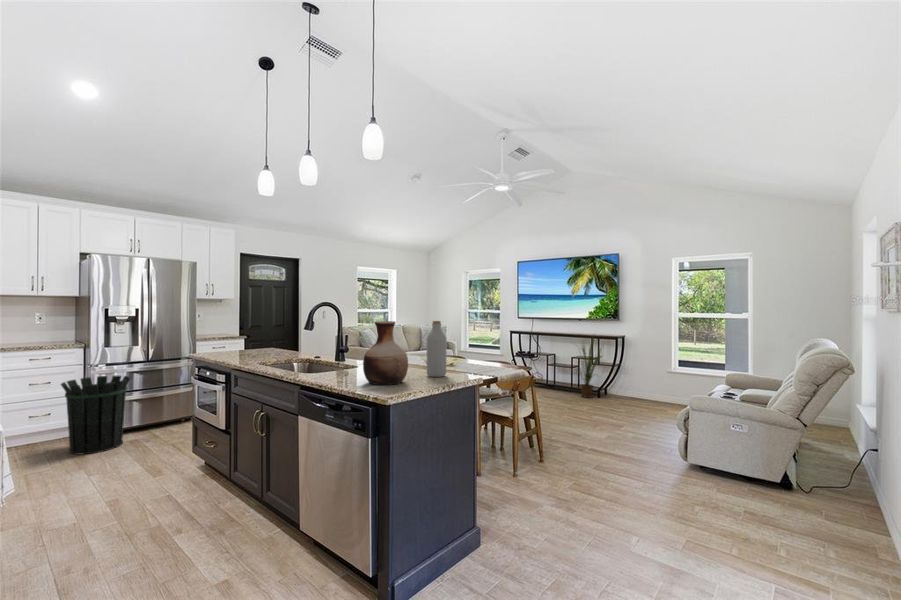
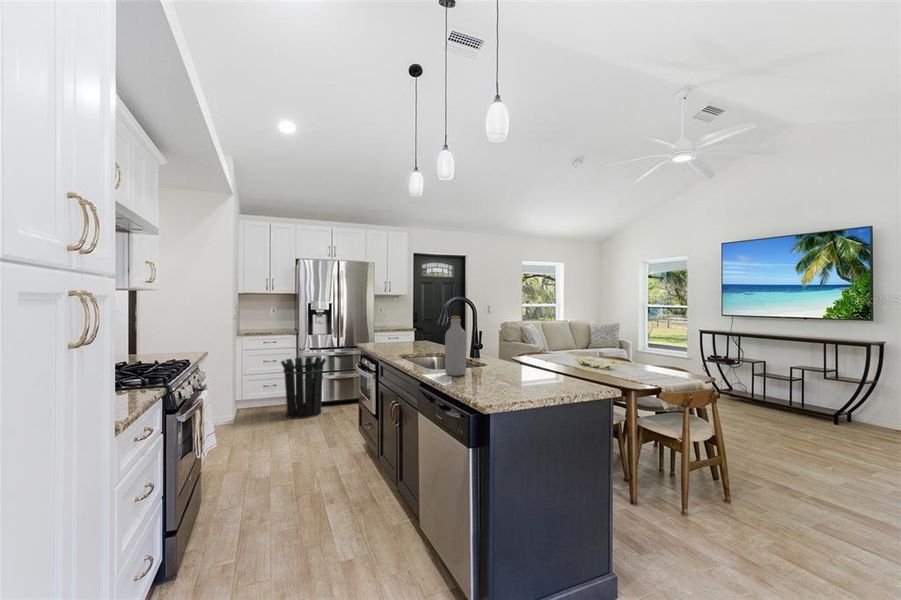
vase: present [363,321,408,385] -> none [473,318,523,390]
bottle: present [427,321,446,377] -> present [445,316,466,376]
house plant: present [578,339,602,398] -> none [789,338,850,423]

